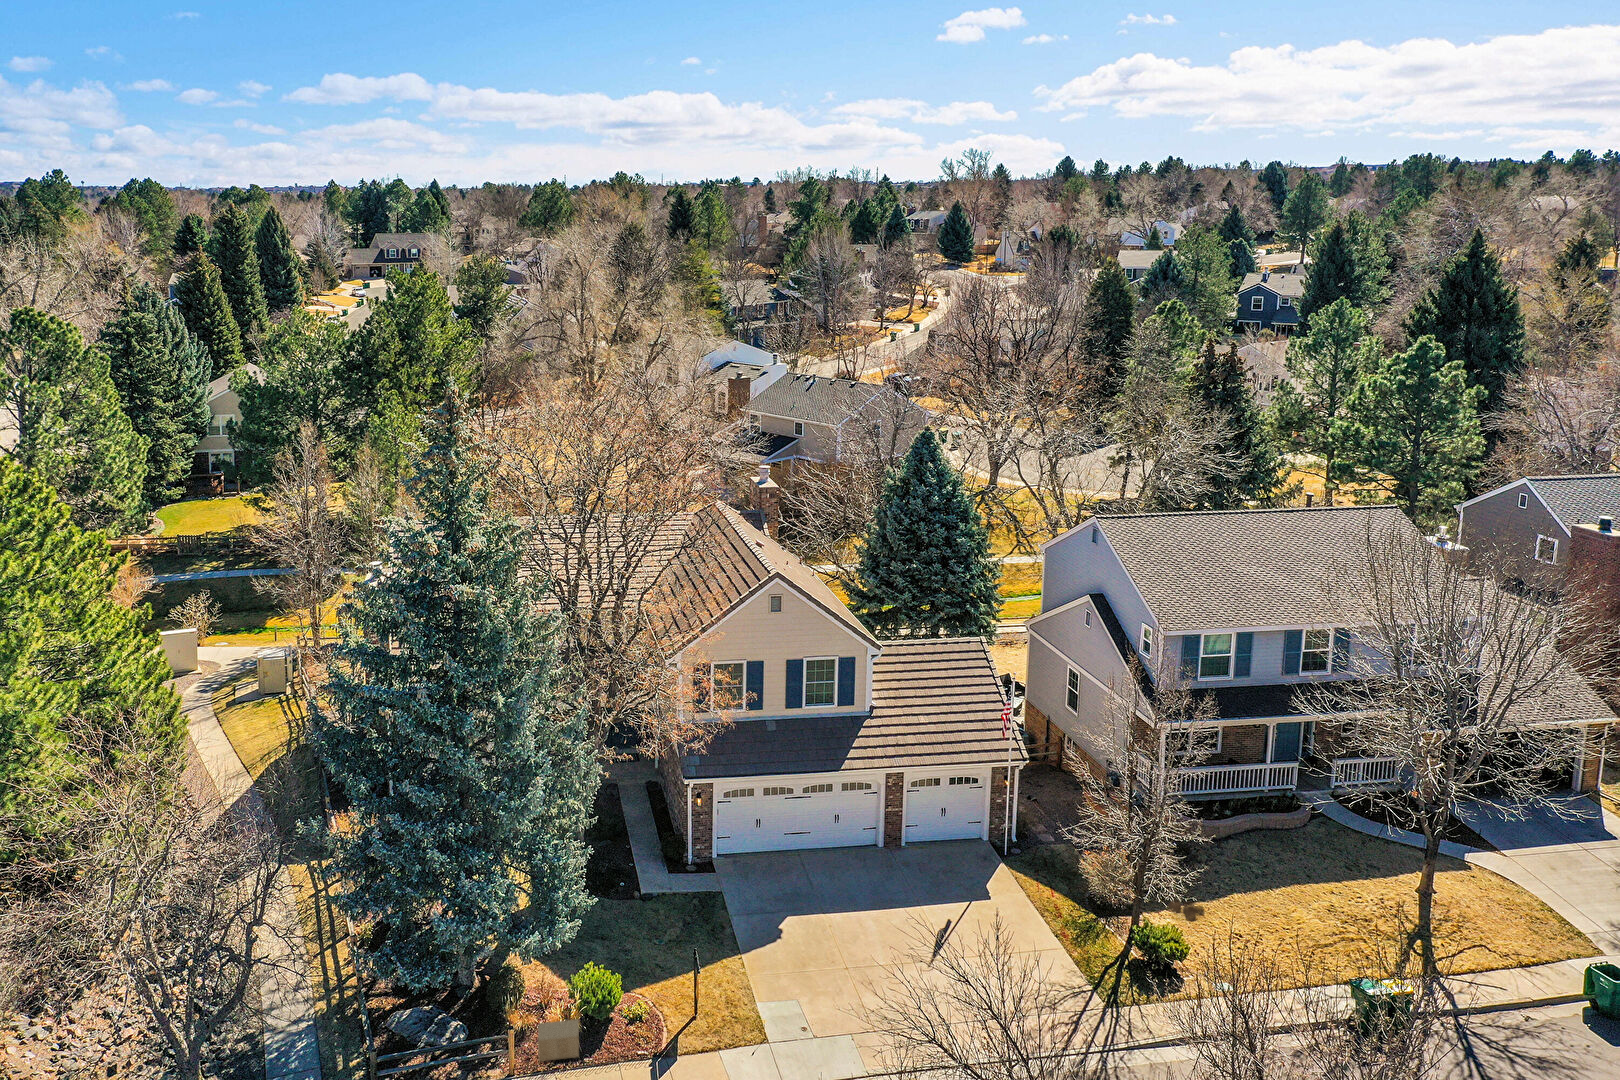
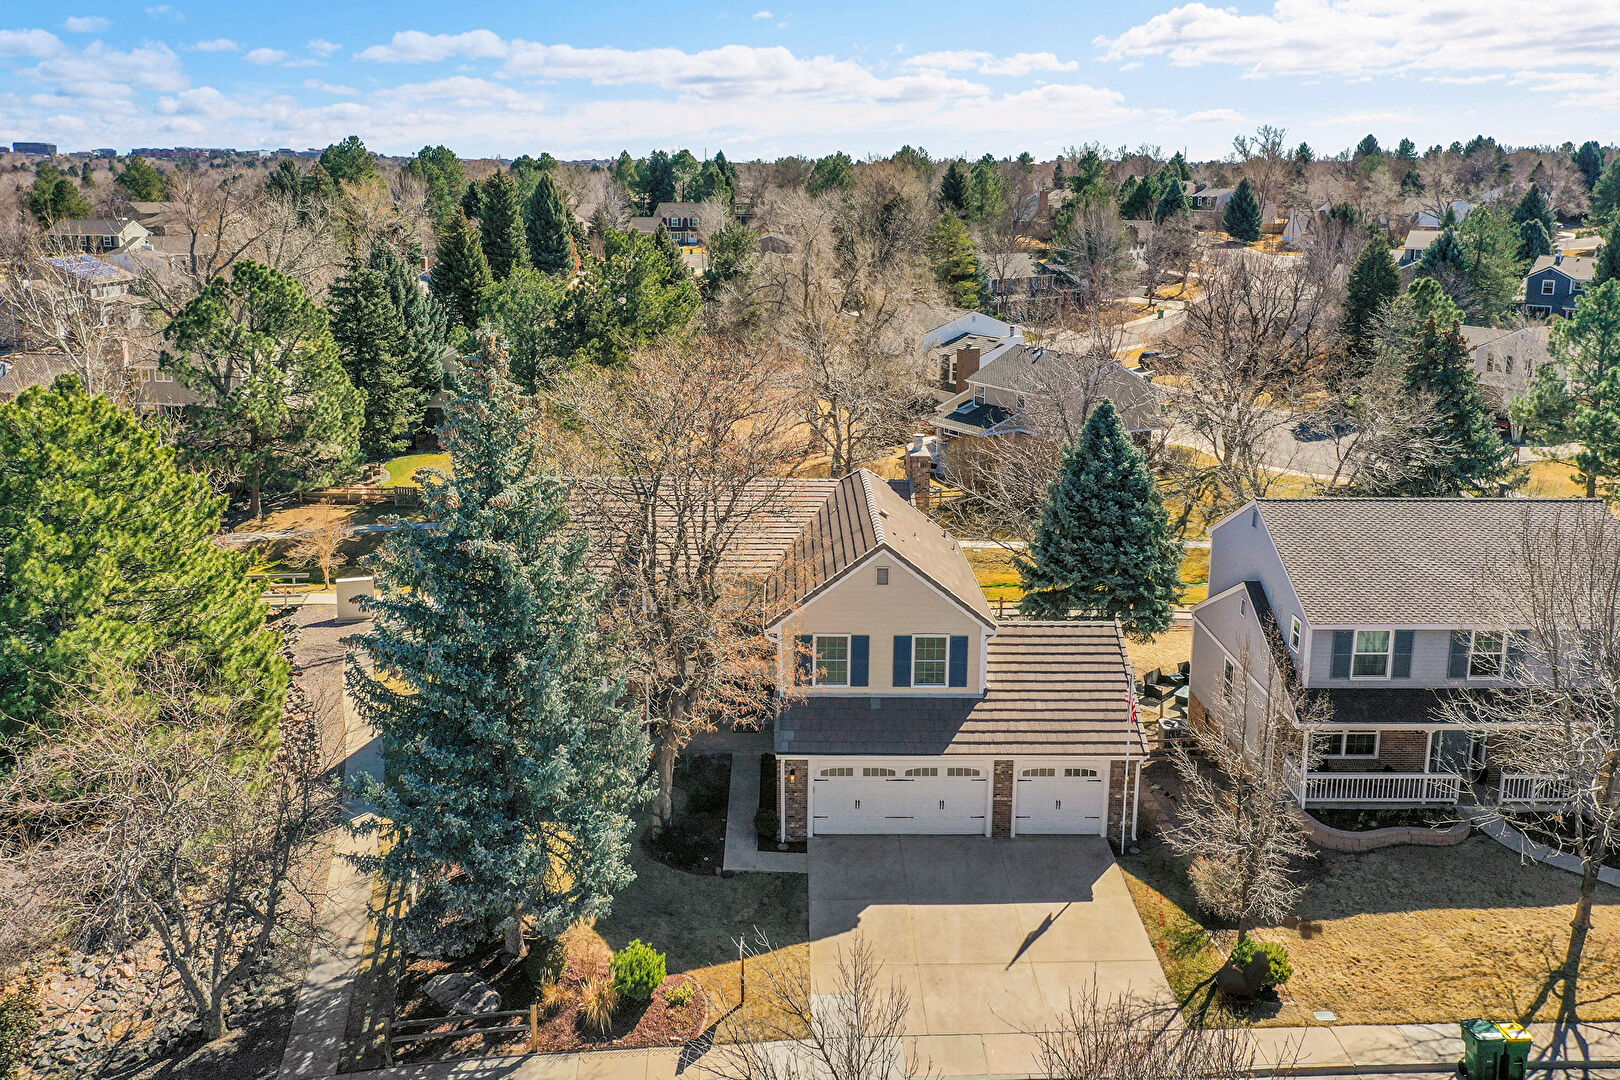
lounge chair: none [1120,931,1173,987] -> present [1217,950,1271,1005]
storage bench: present [538,1020,579,1061] -> none [626,987,666,1023]

